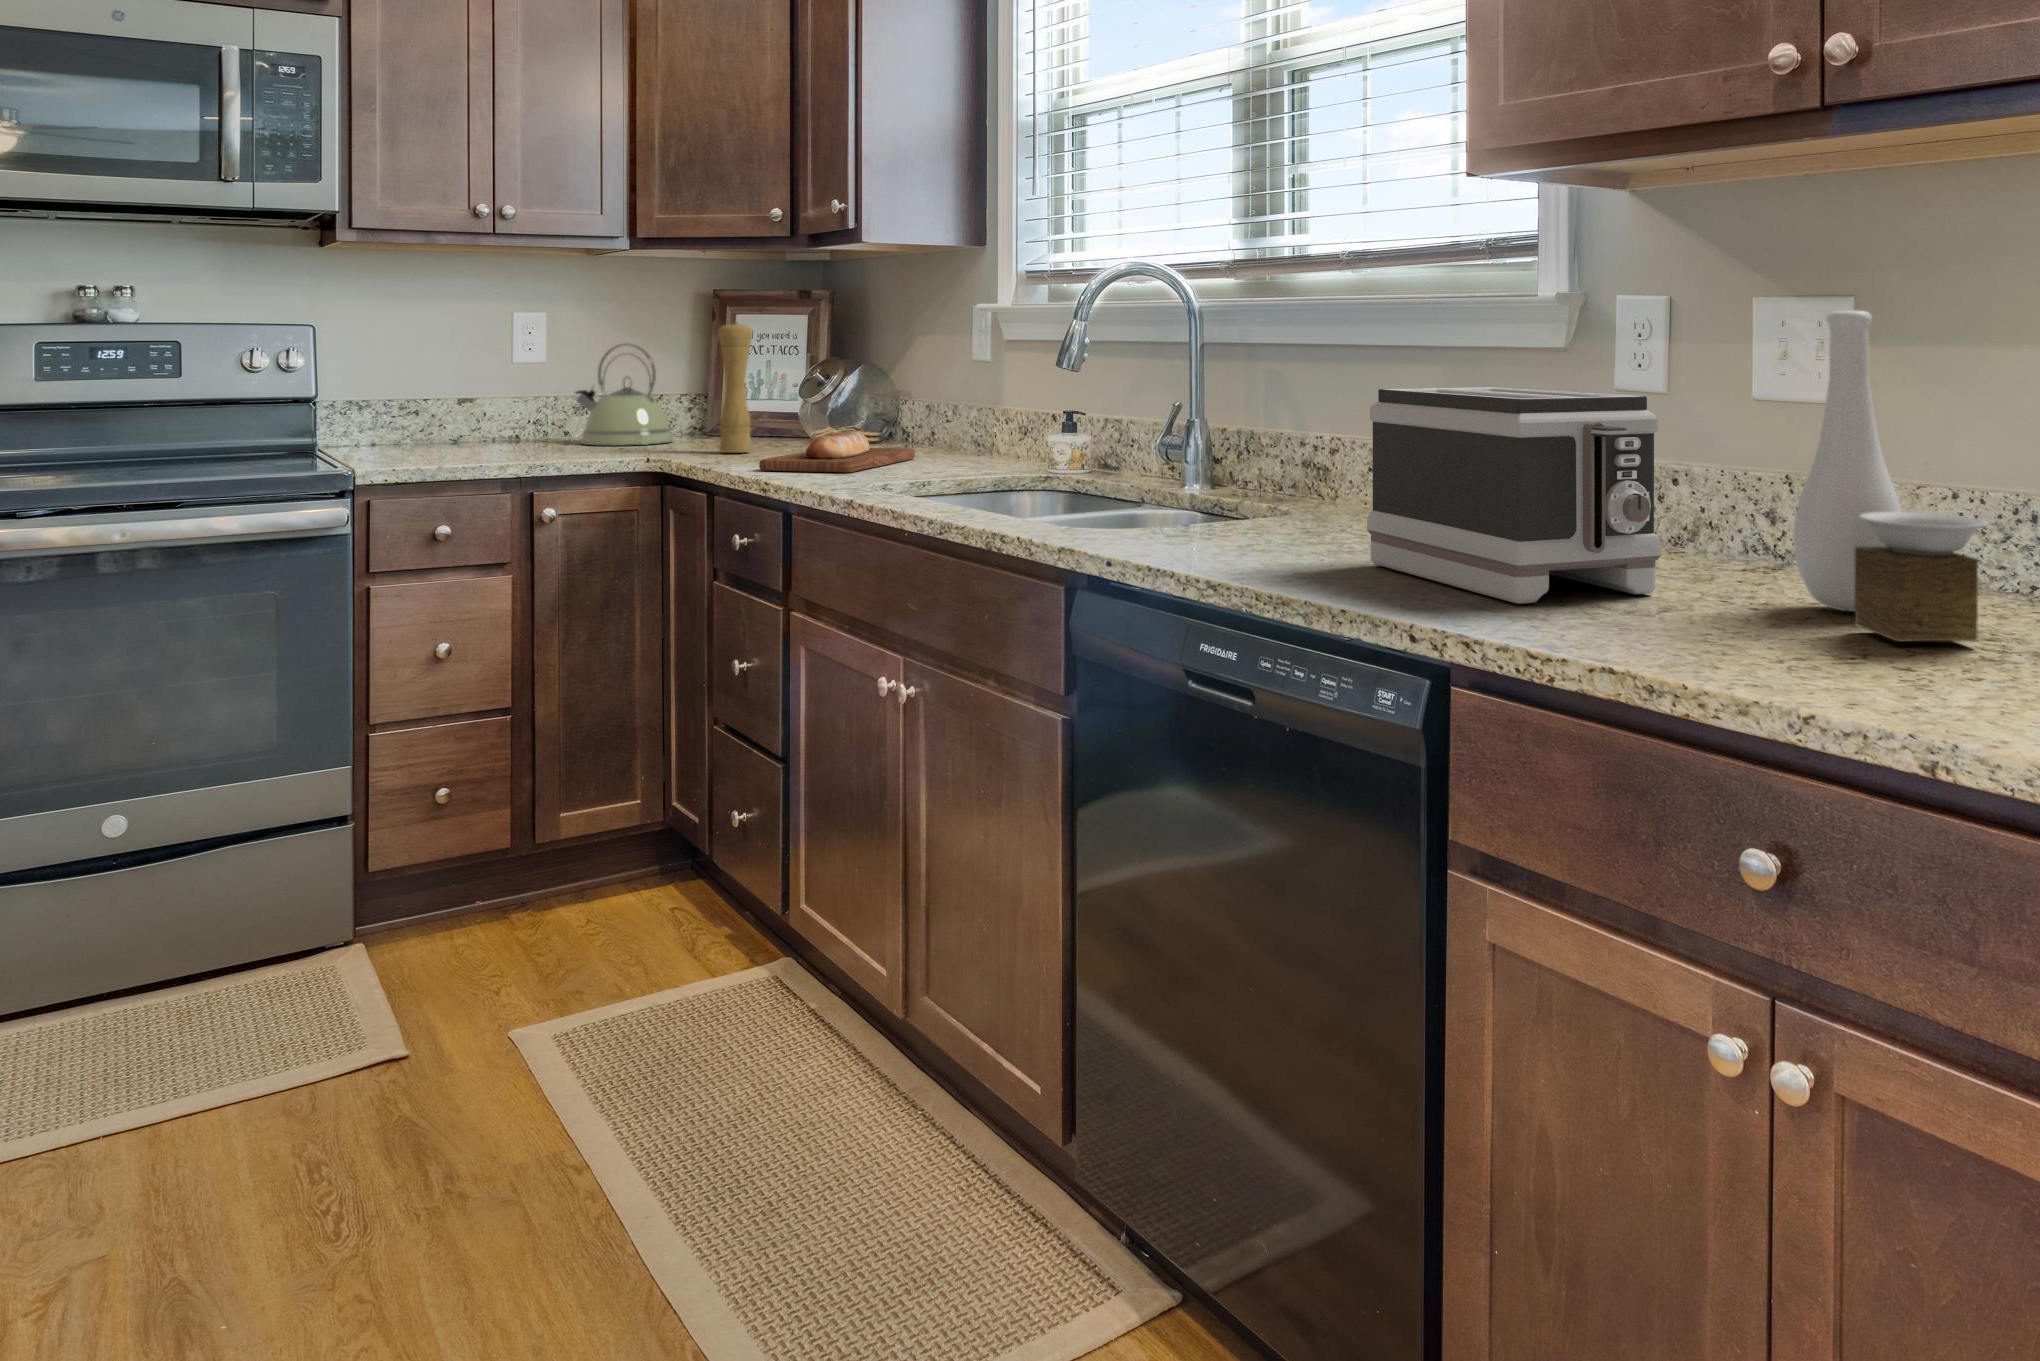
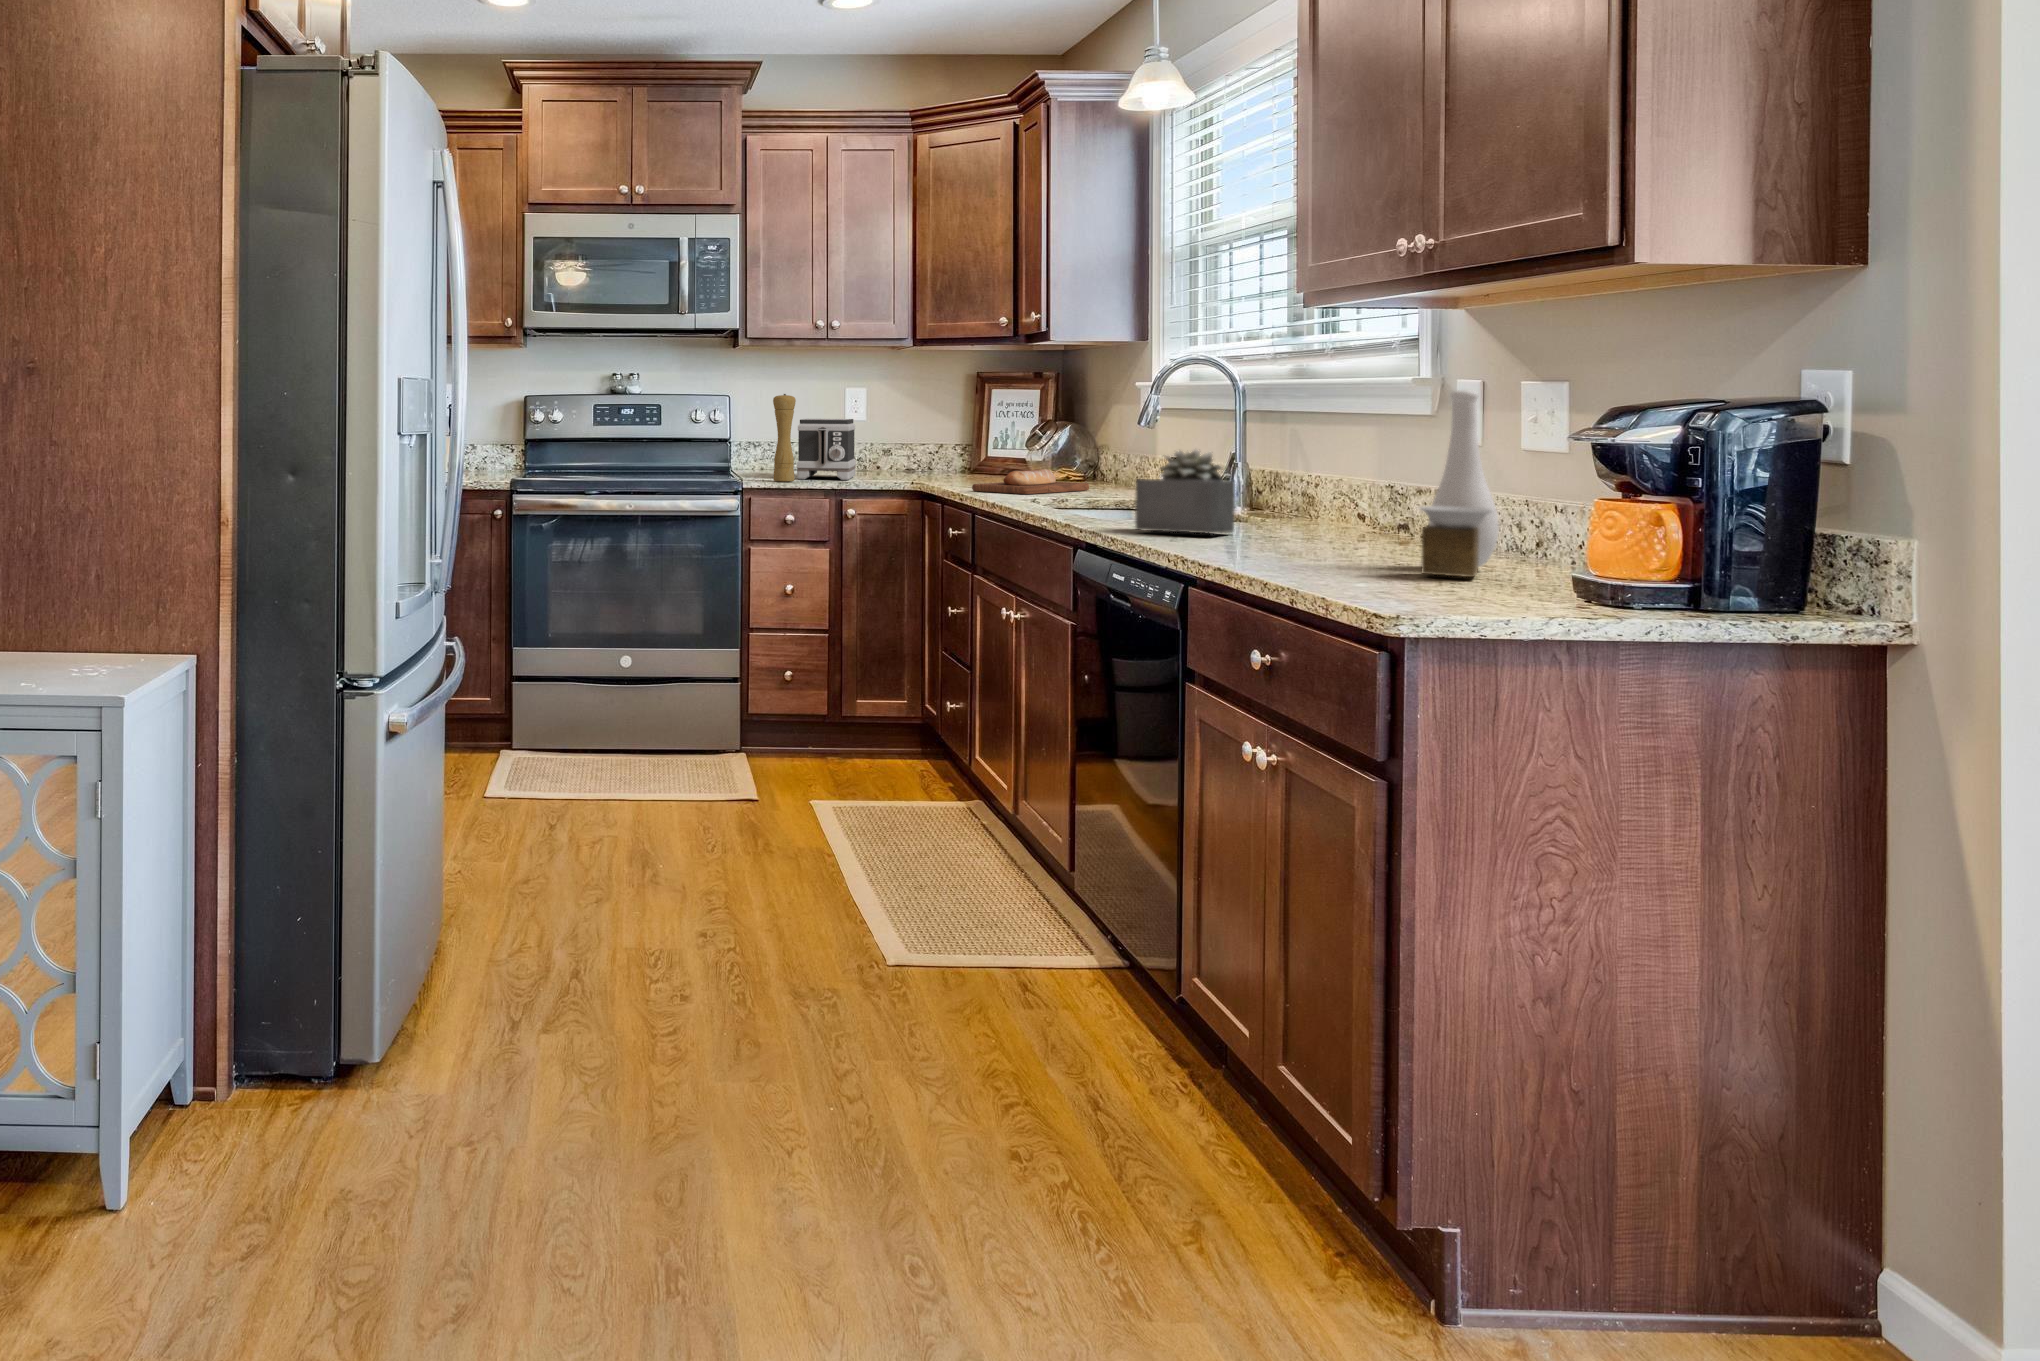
pepper mill: present [718,323,752,453] -> present [773,394,796,482]
kettle: present [576,344,672,446] -> none [884,409,947,477]
toaster: present [1367,387,1661,604] -> present [797,419,856,480]
succulent plant: none [1194,409,1329,554] -> present [1135,450,1235,534]

